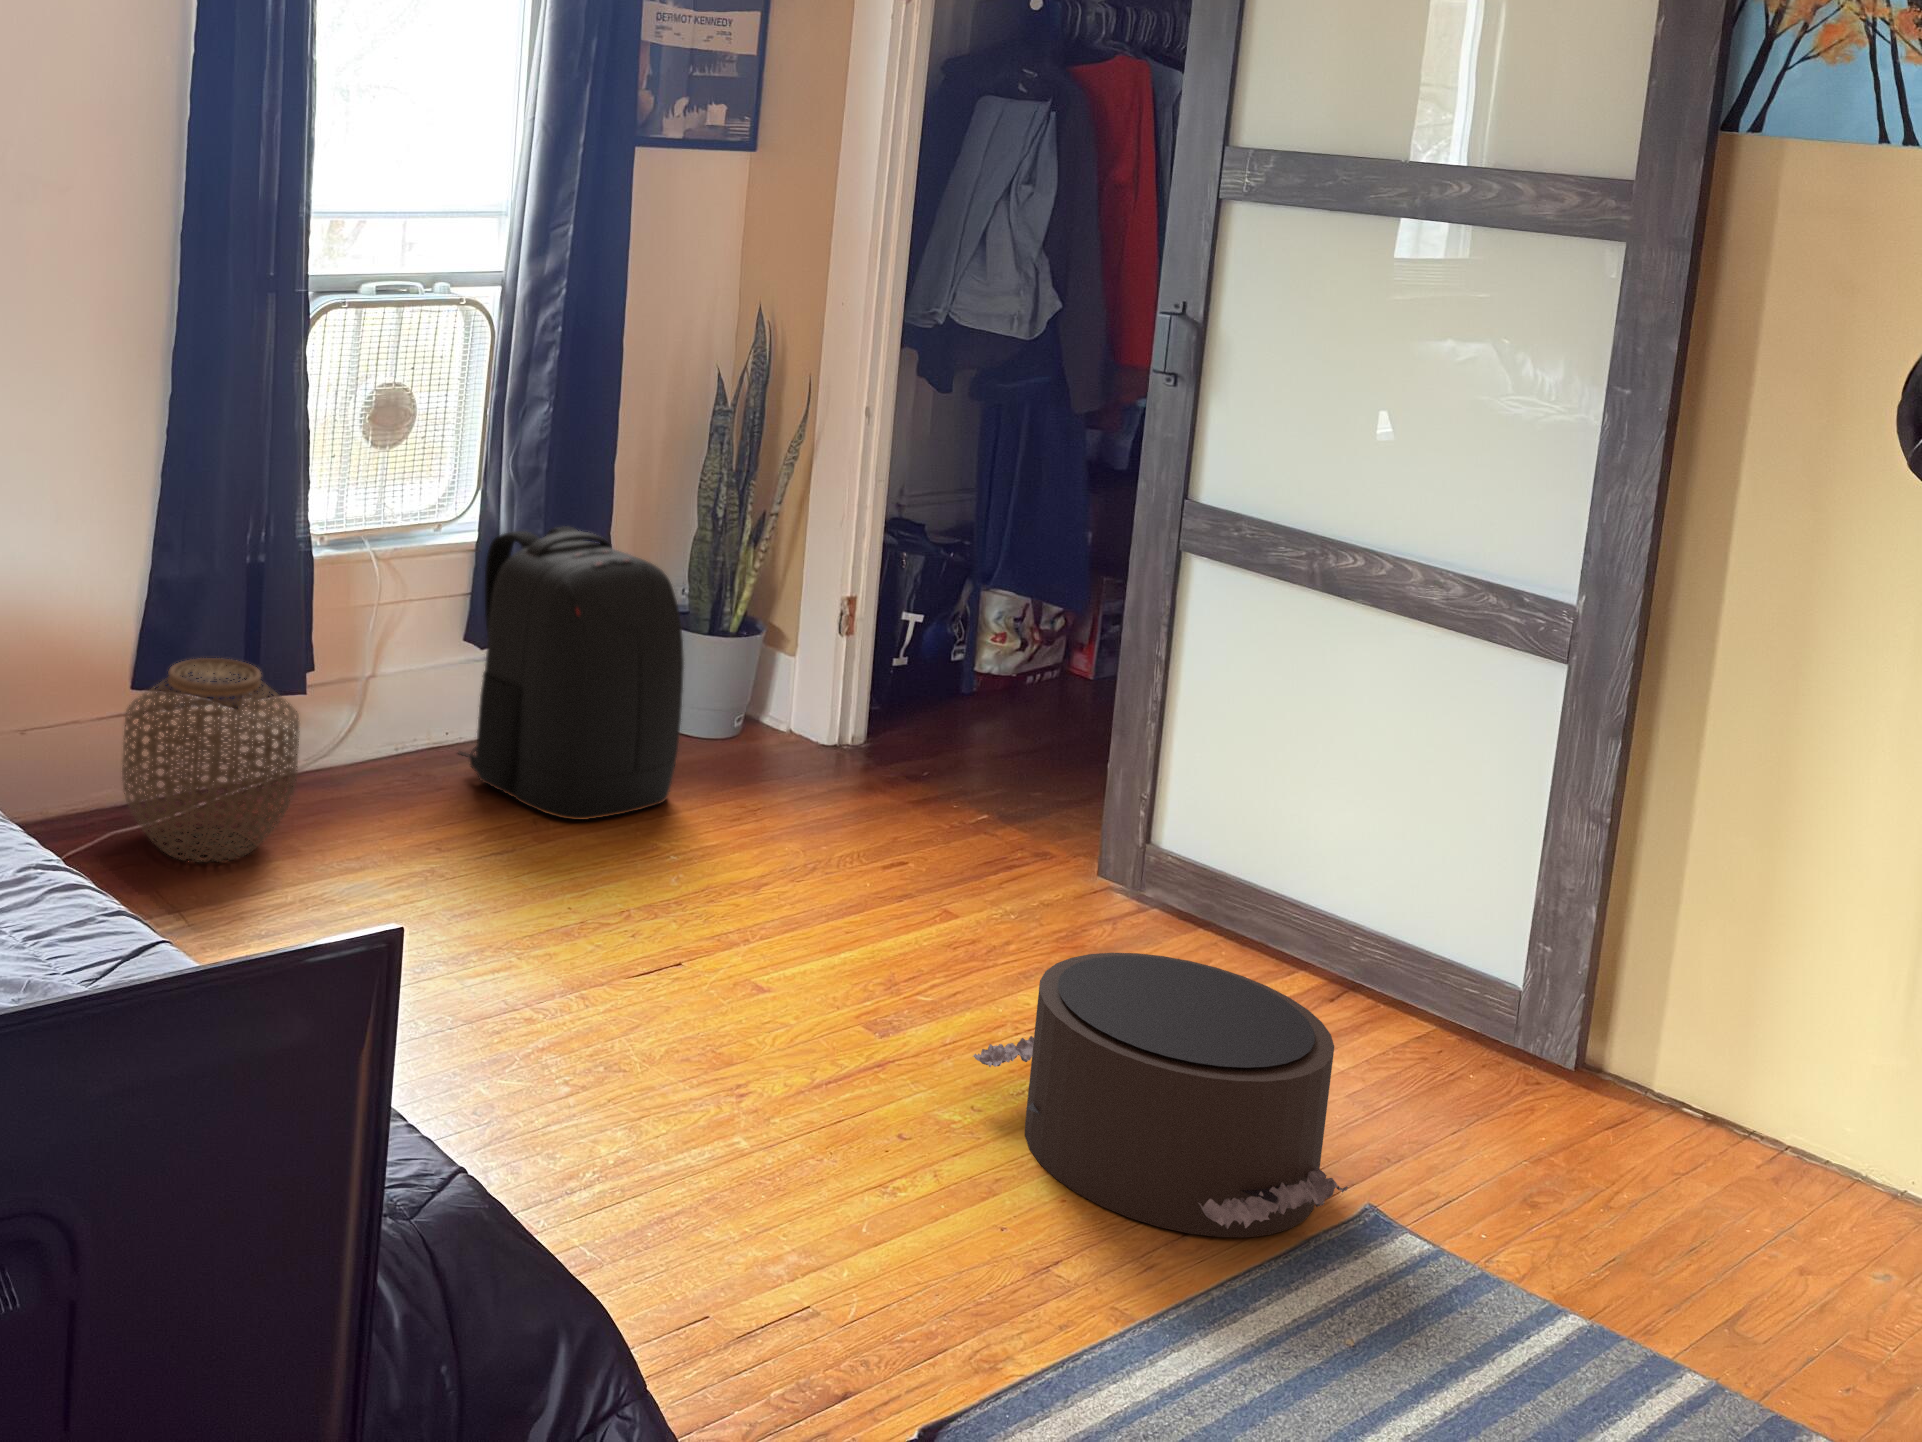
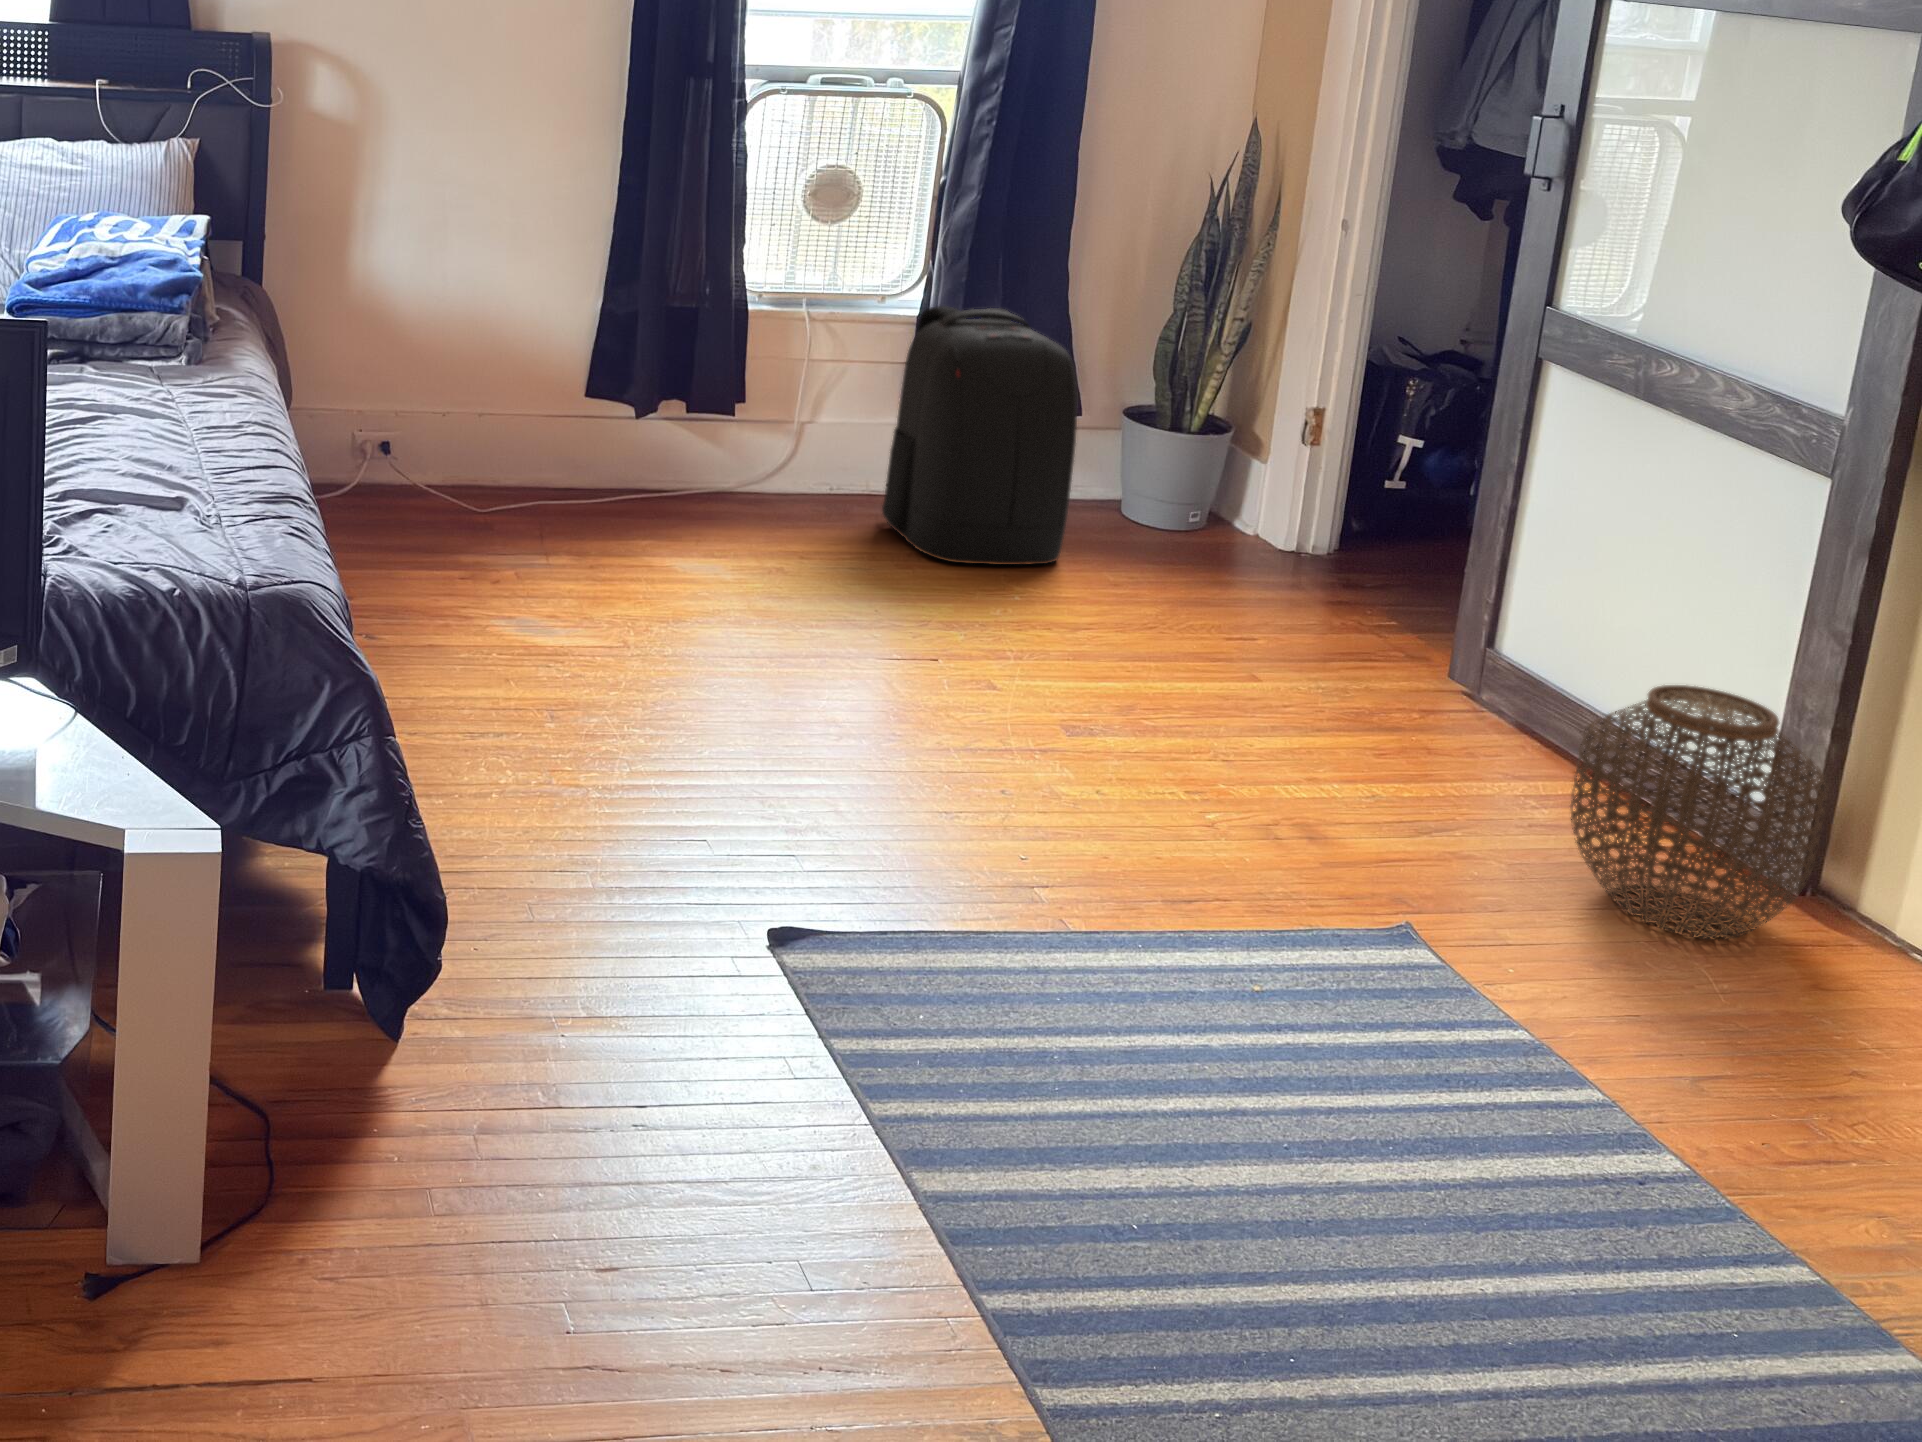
woven basket: present [122,658,299,862] -> present [1571,685,1828,939]
pouf: present [973,953,1348,1237] -> none [1104,673,1396,908]

